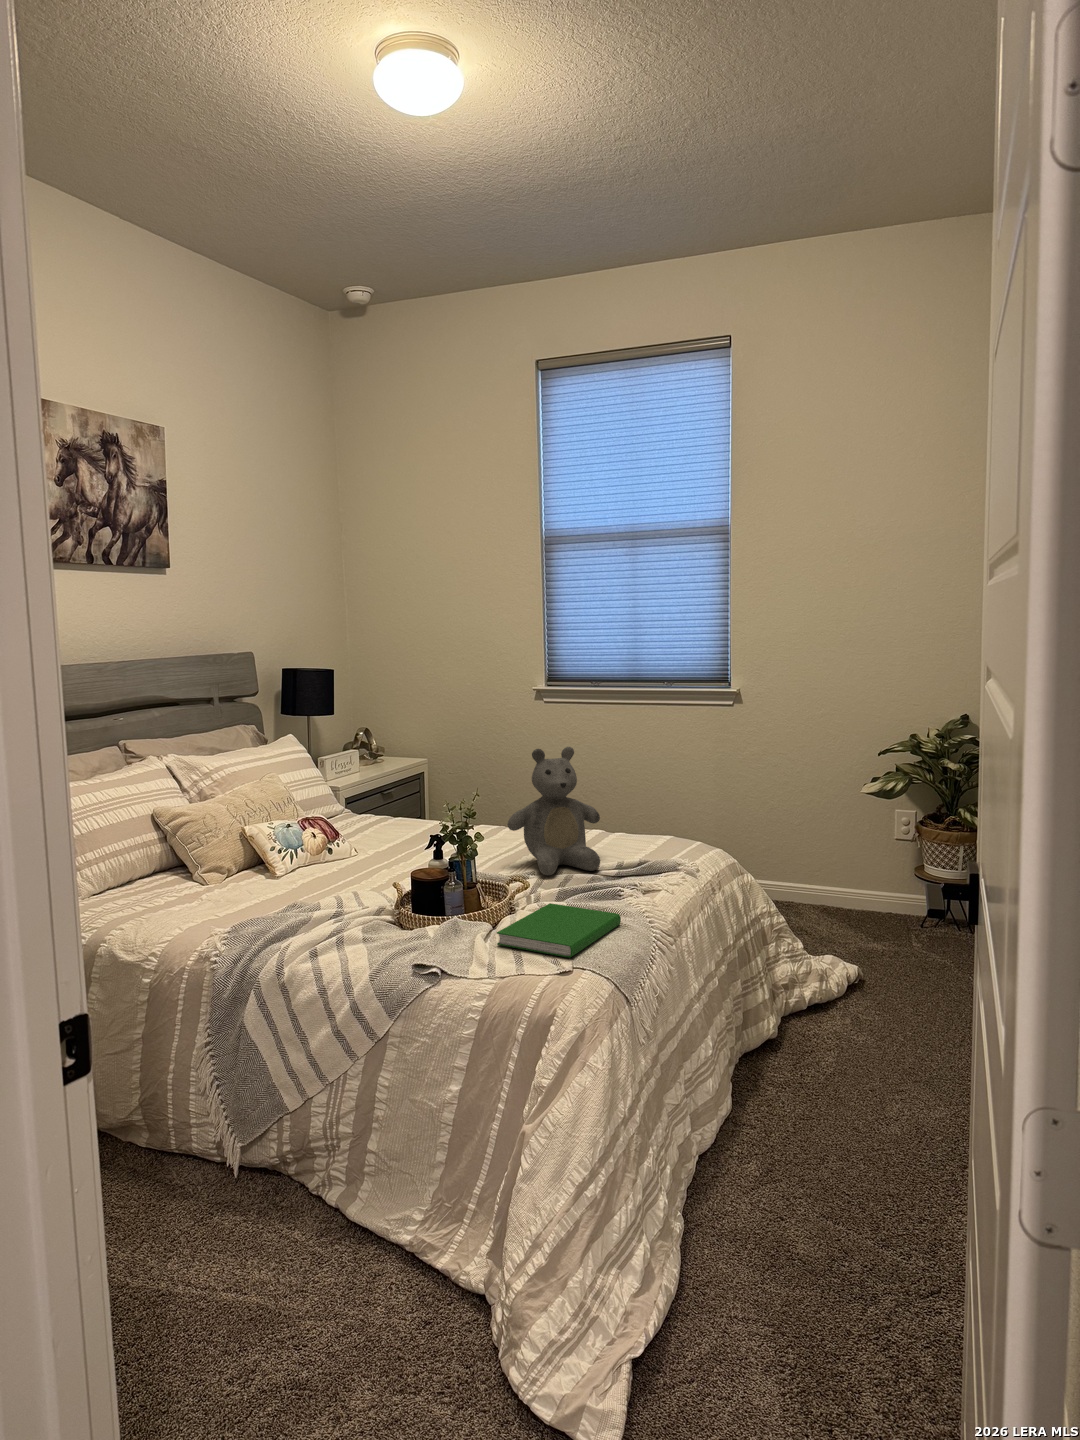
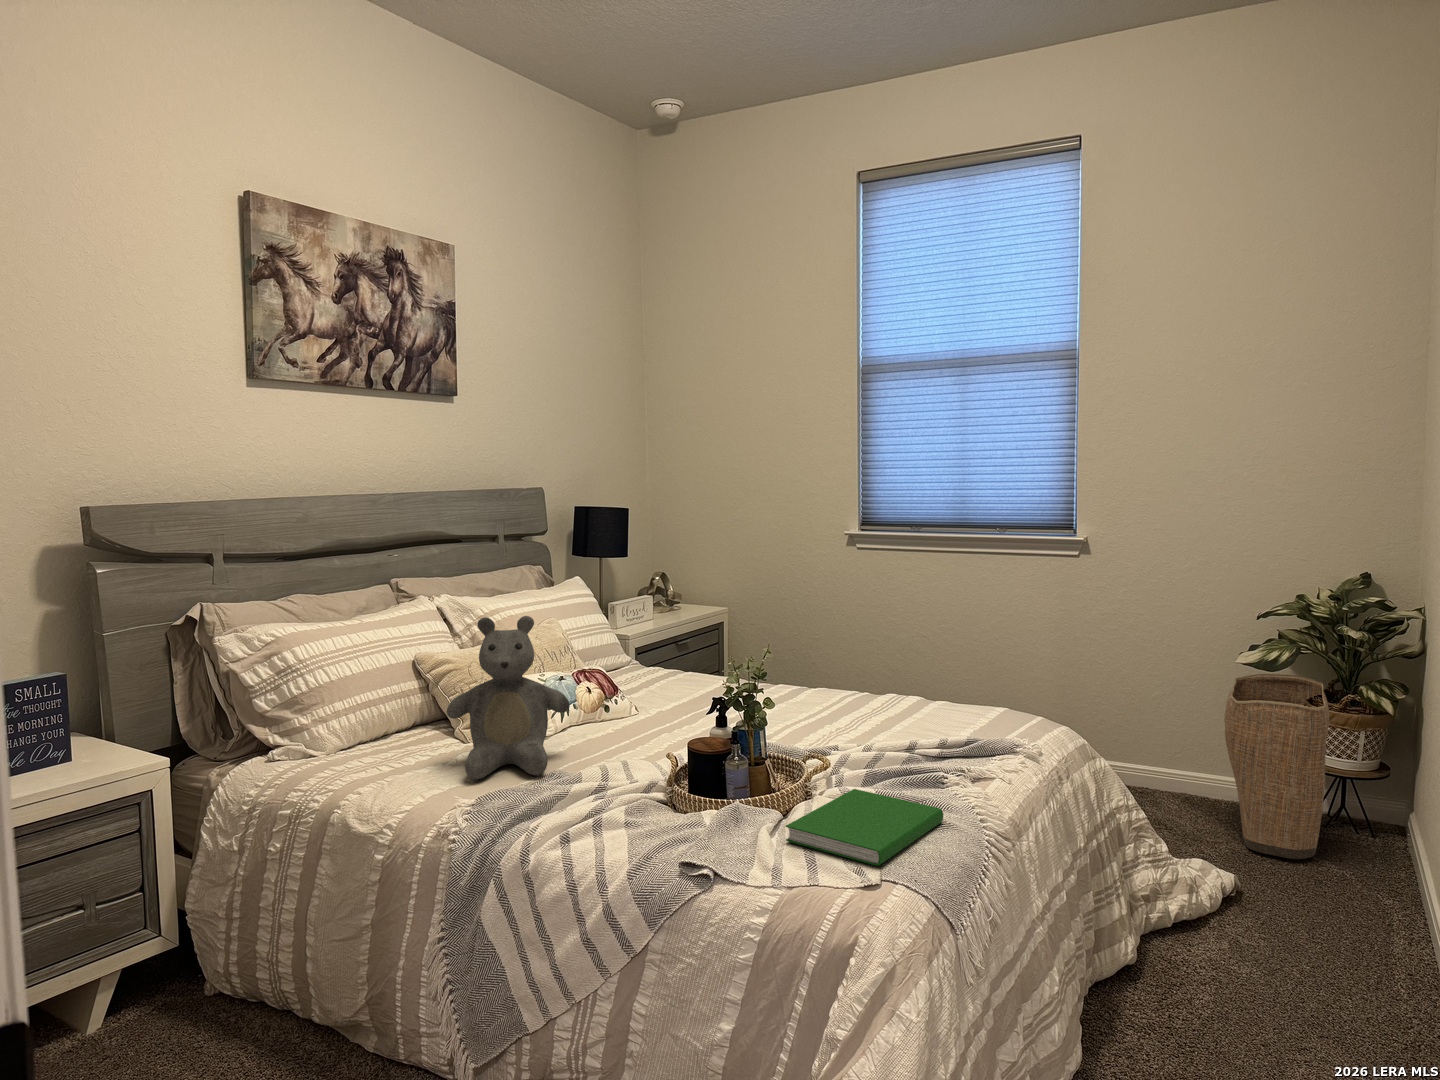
teddy bear: present [507,747,600,875] -> present [447,616,570,779]
laundry basket: none [854,802,932,952] -> present [1224,674,1329,859]

